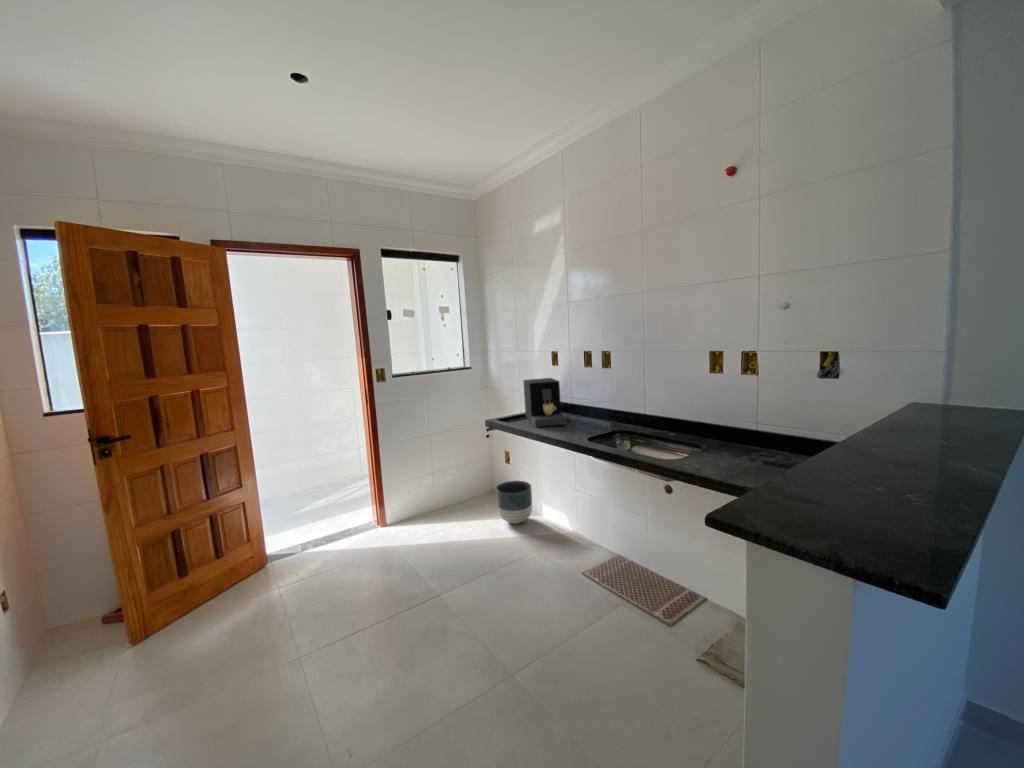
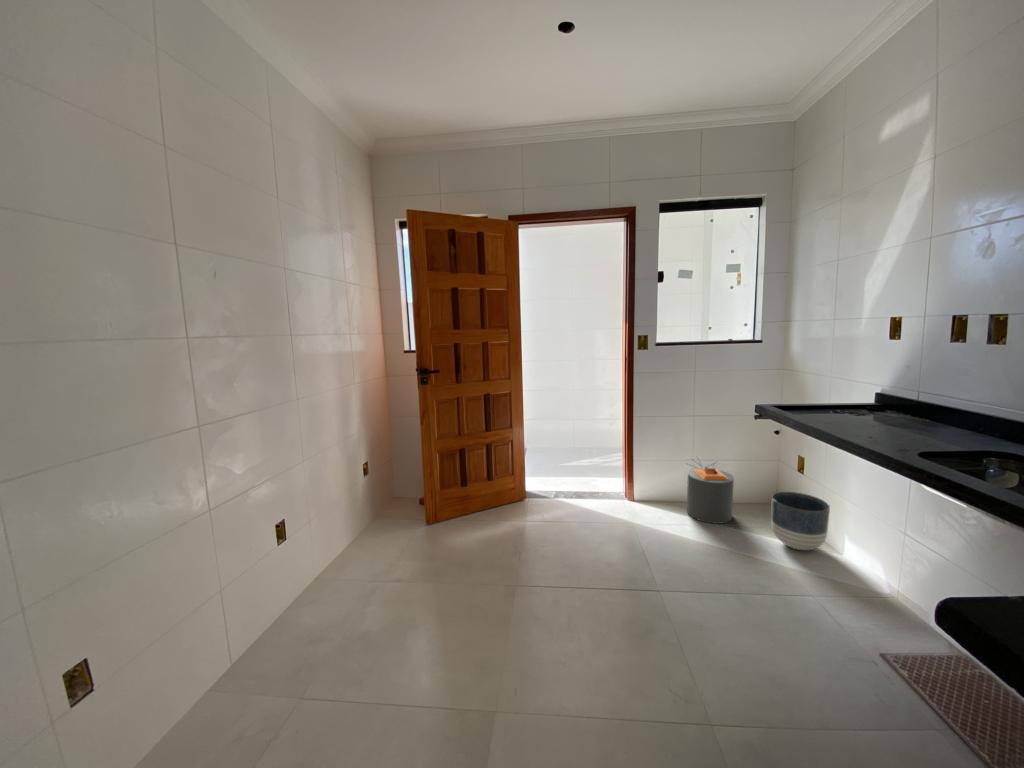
coffee maker: present [523,378,567,427] -> none [831,357,910,431]
trash can: none [428,469,470,526] -> present [687,459,734,524]

